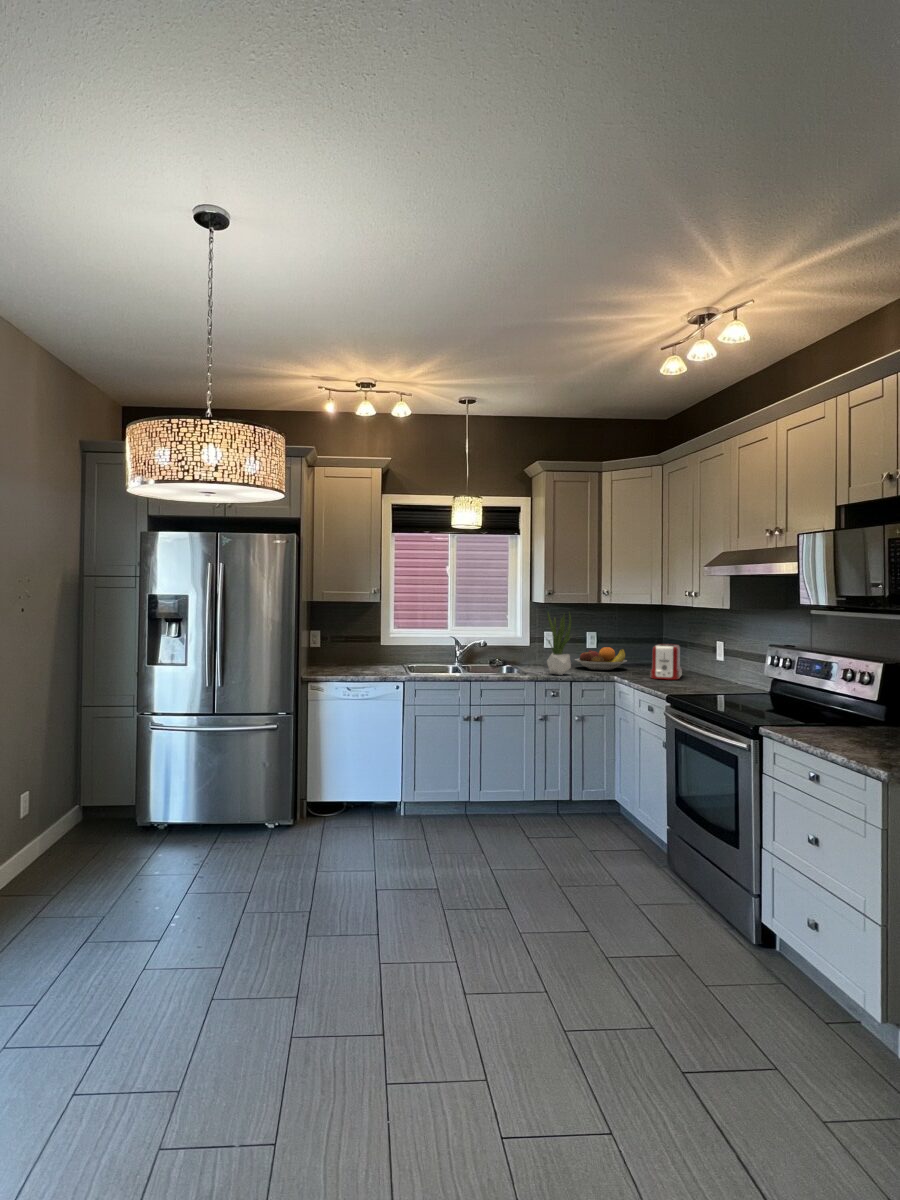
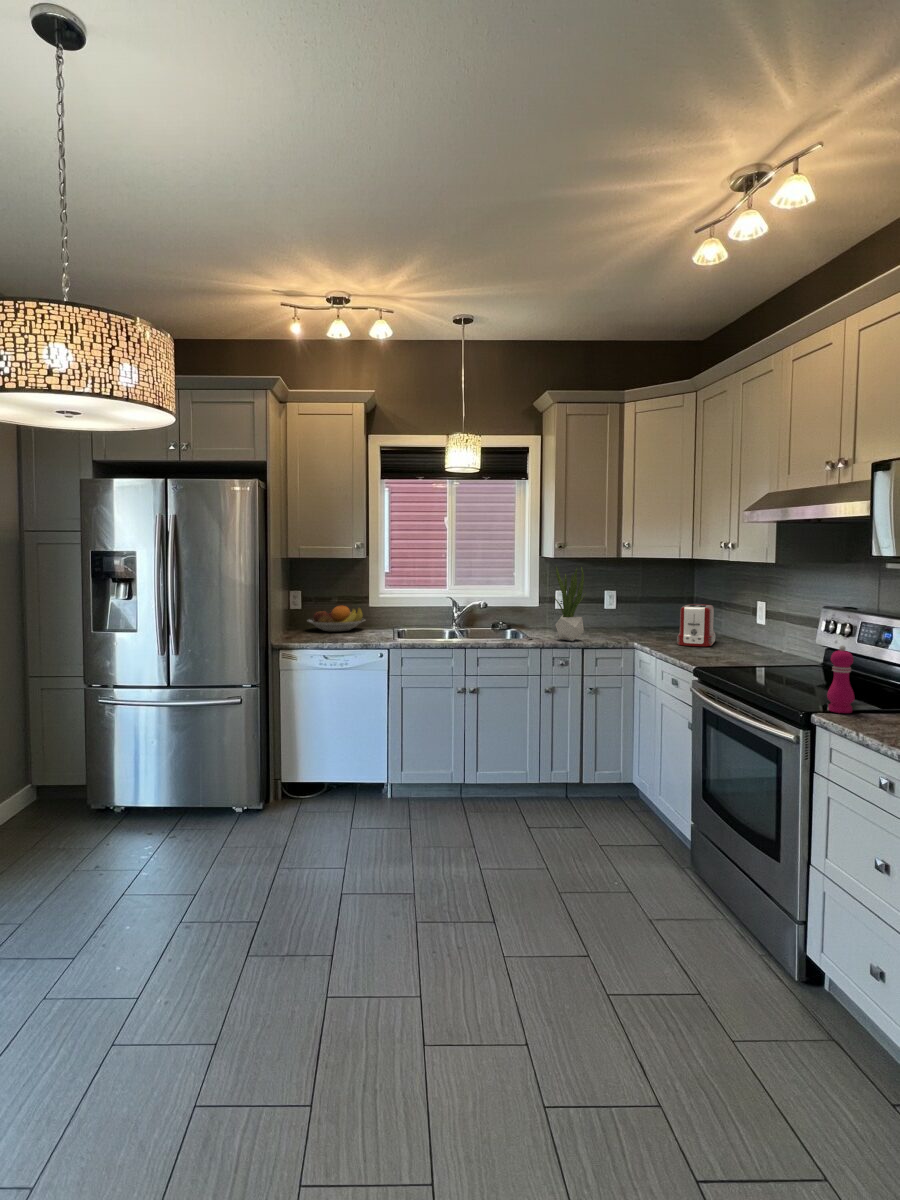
fruit bowl: present [575,647,627,670] -> present [307,606,365,632]
pepper mill: none [772,674,793,726] -> present [827,646,854,713]

